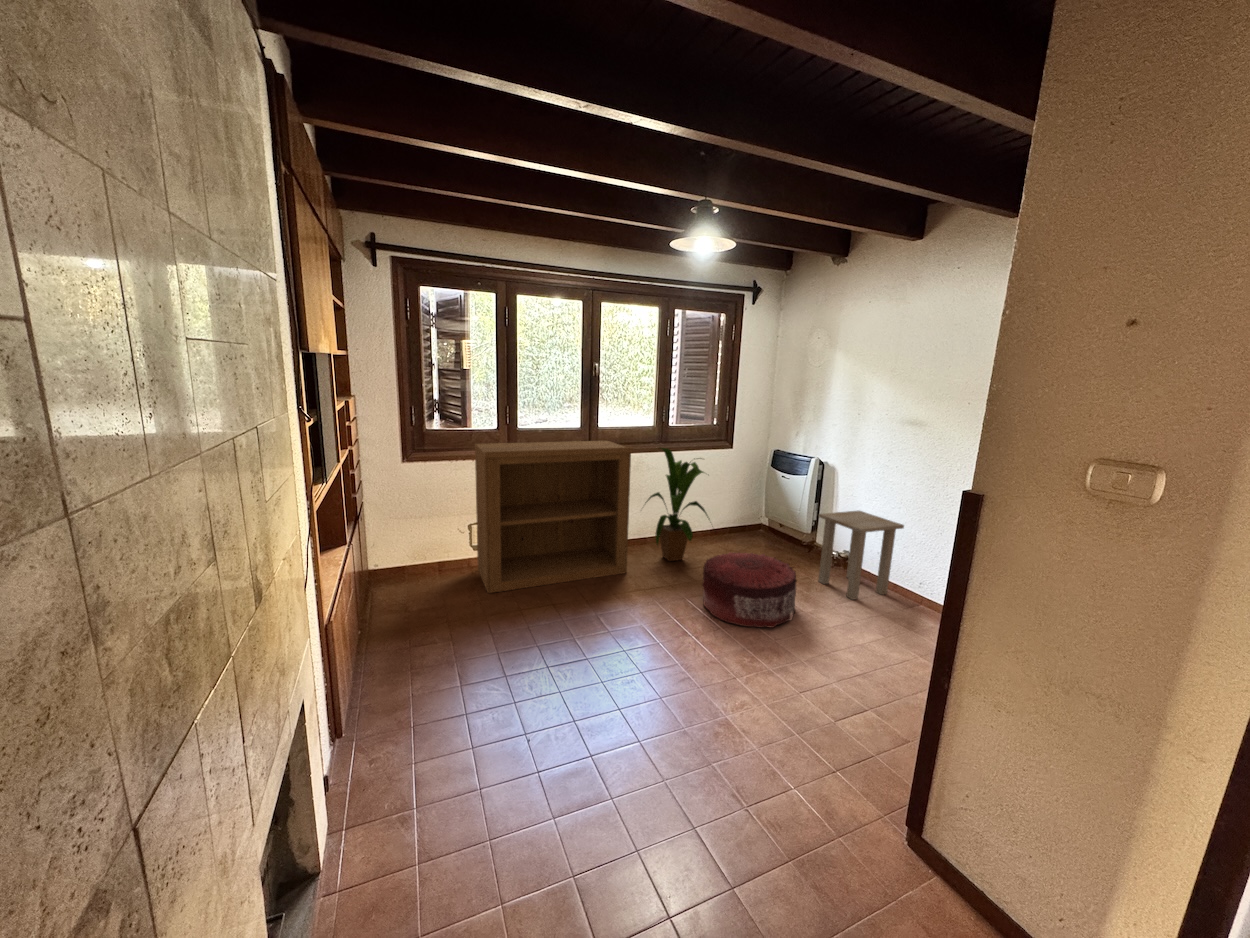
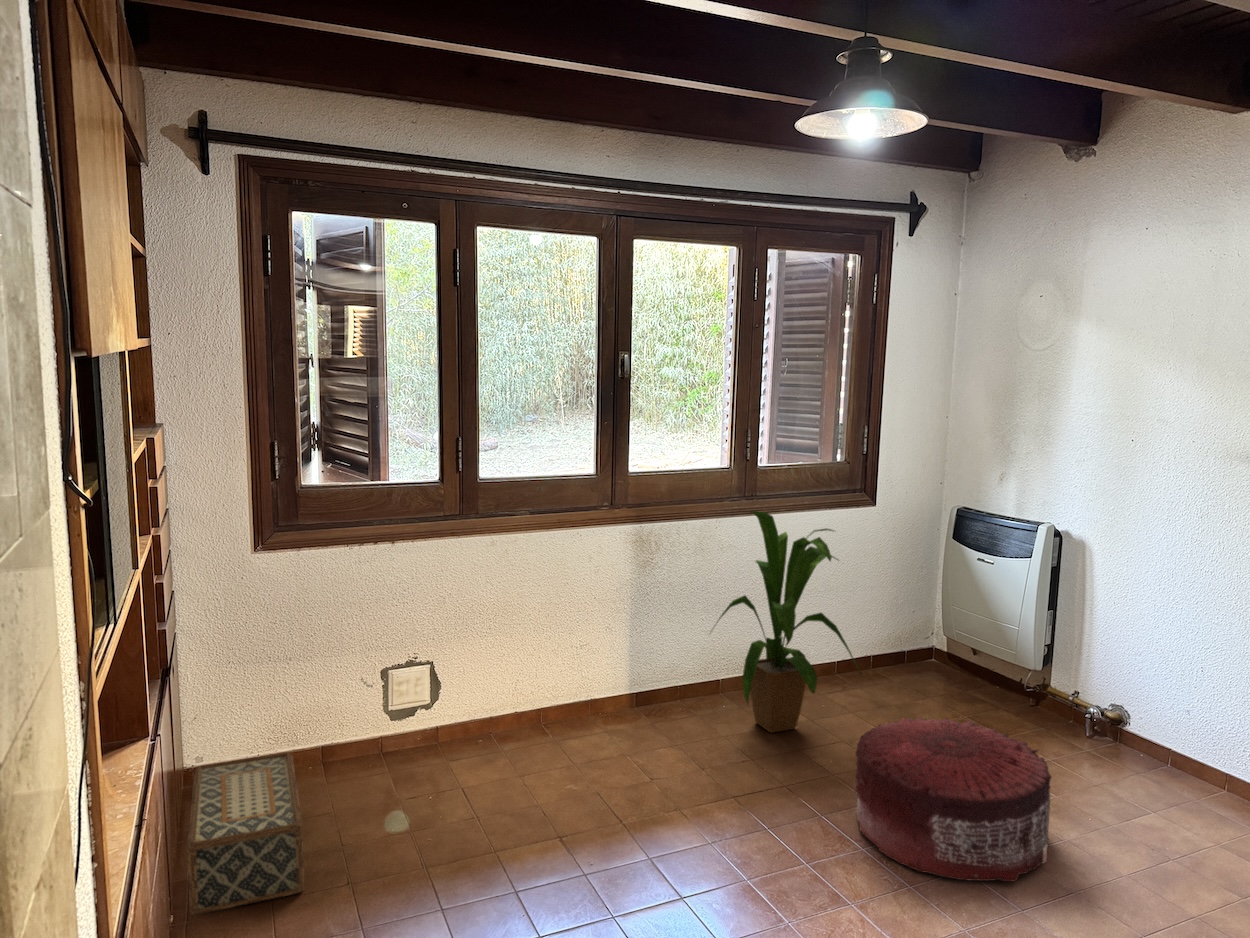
bookshelf: present [475,441,633,593] -> none [393,498,703,813]
side table: present [819,511,904,600] -> none [1069,627,1245,811]
woven basket: none [368,562,427,634] -> present [187,752,305,915]

